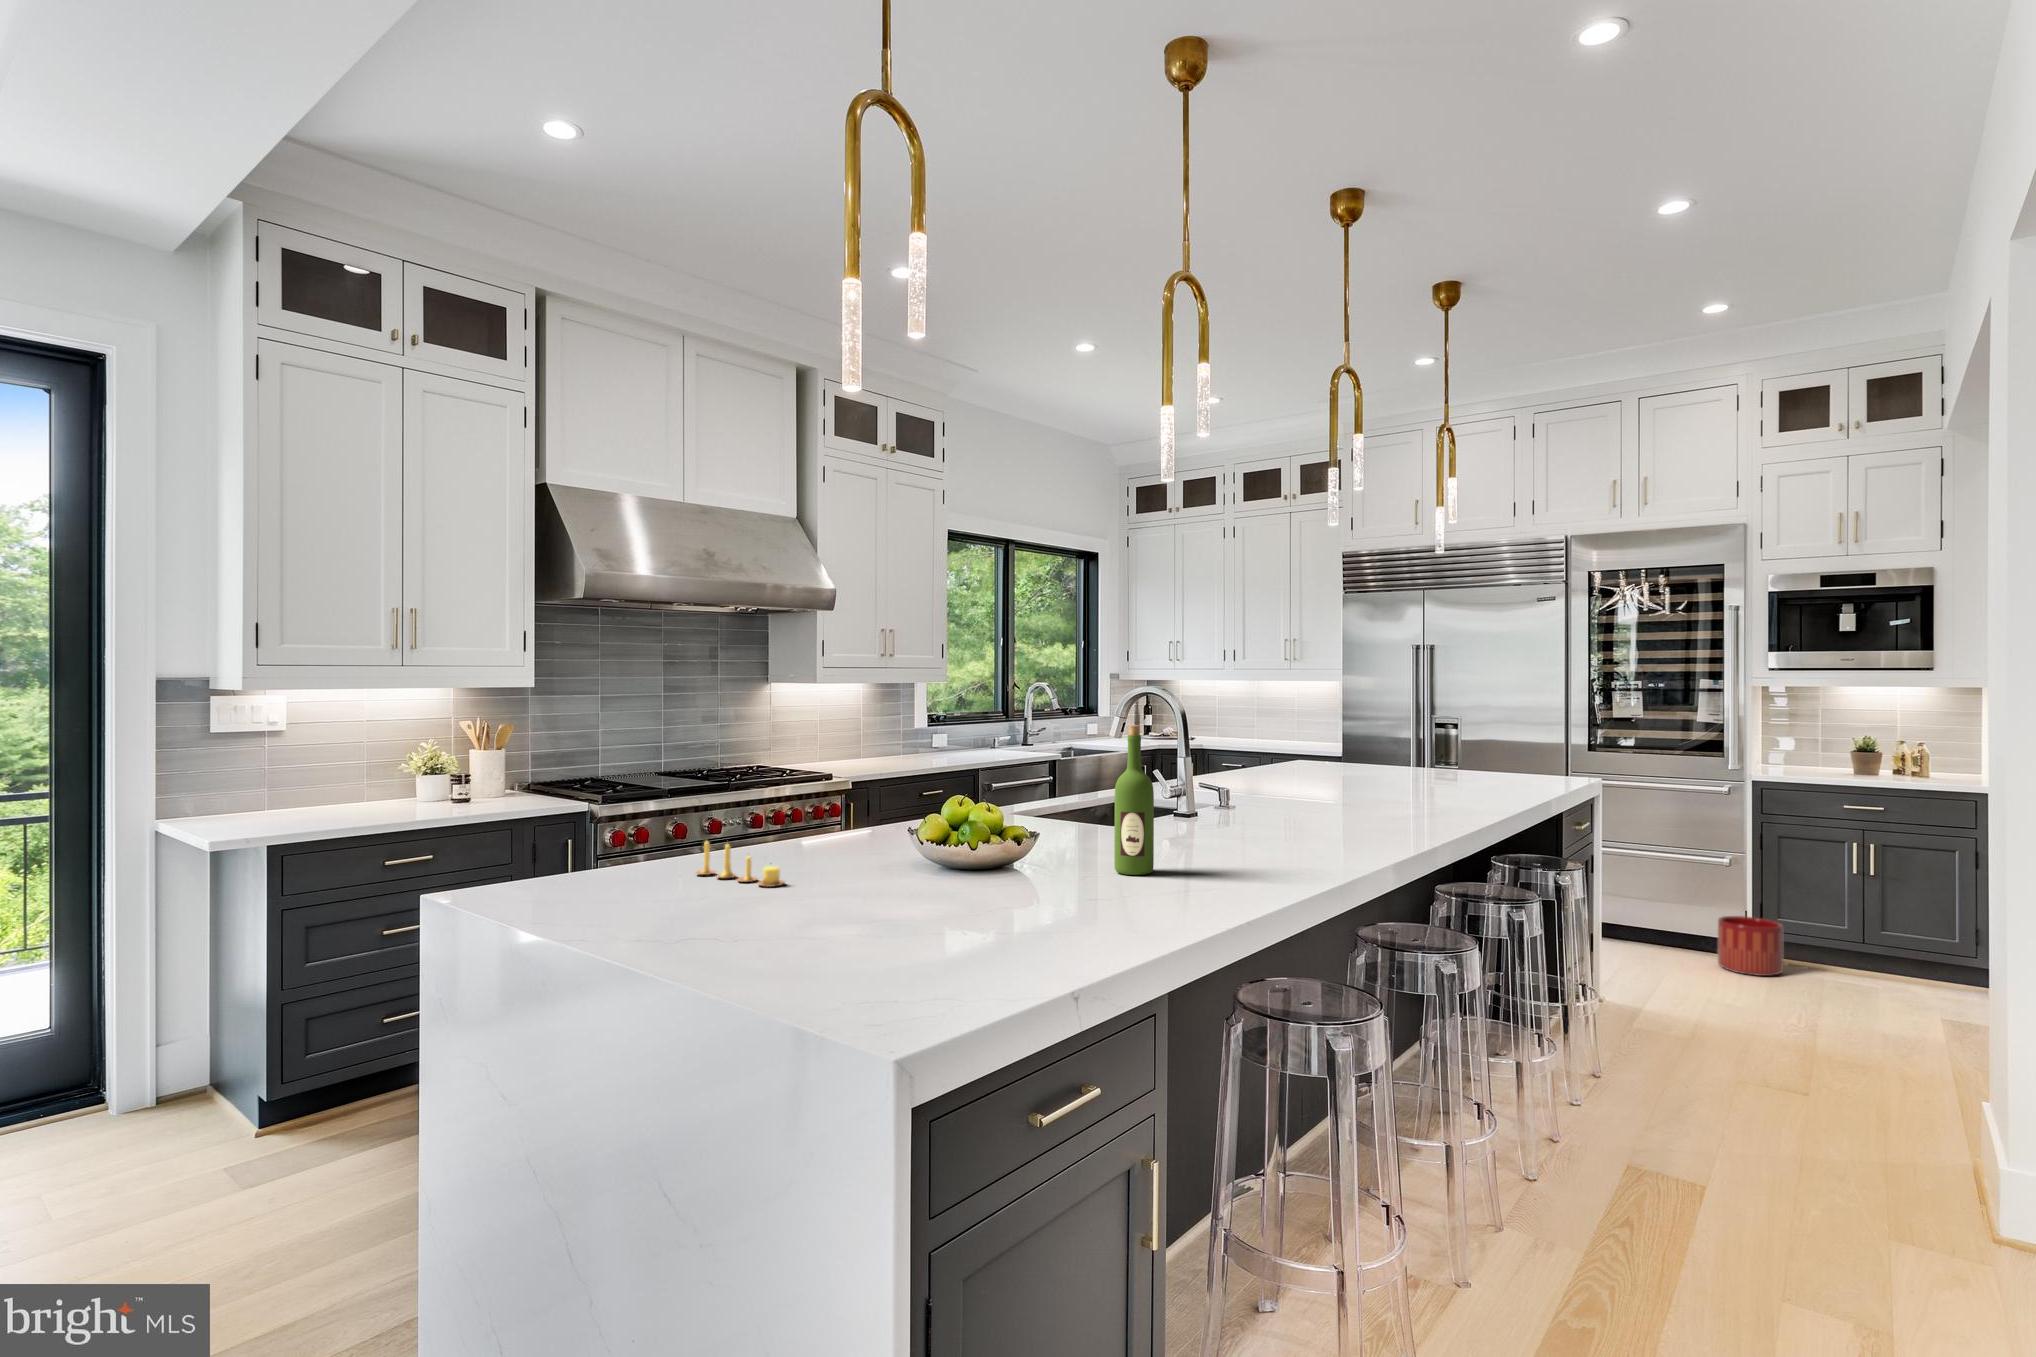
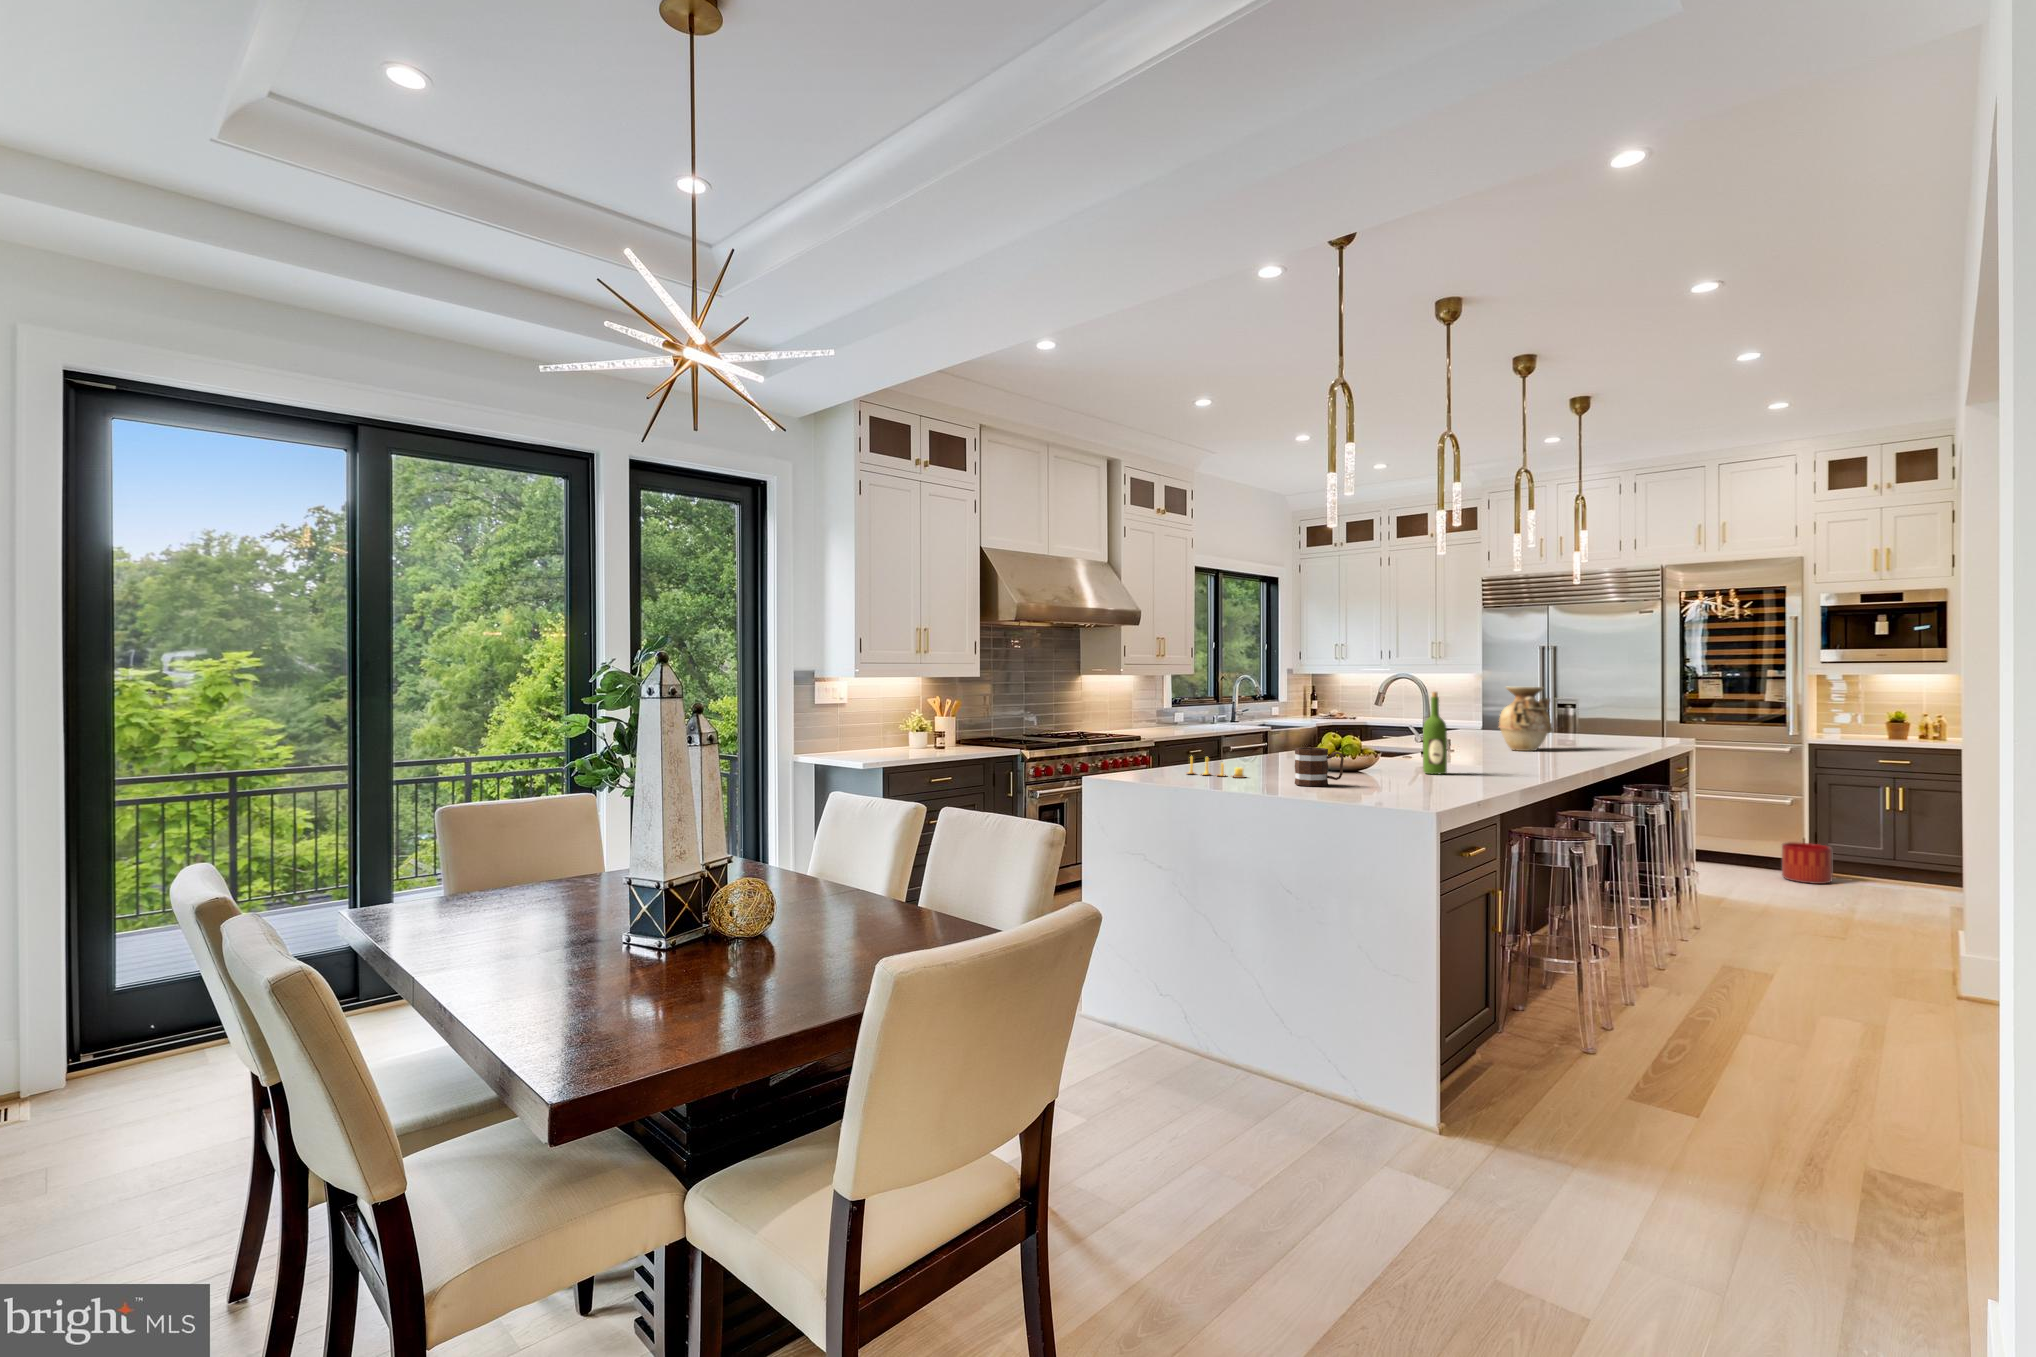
vase: none [1308,707,1387,807] -> present [1499,687,1553,751]
mug: none [826,838,913,919] -> present [1295,748,1344,786]

